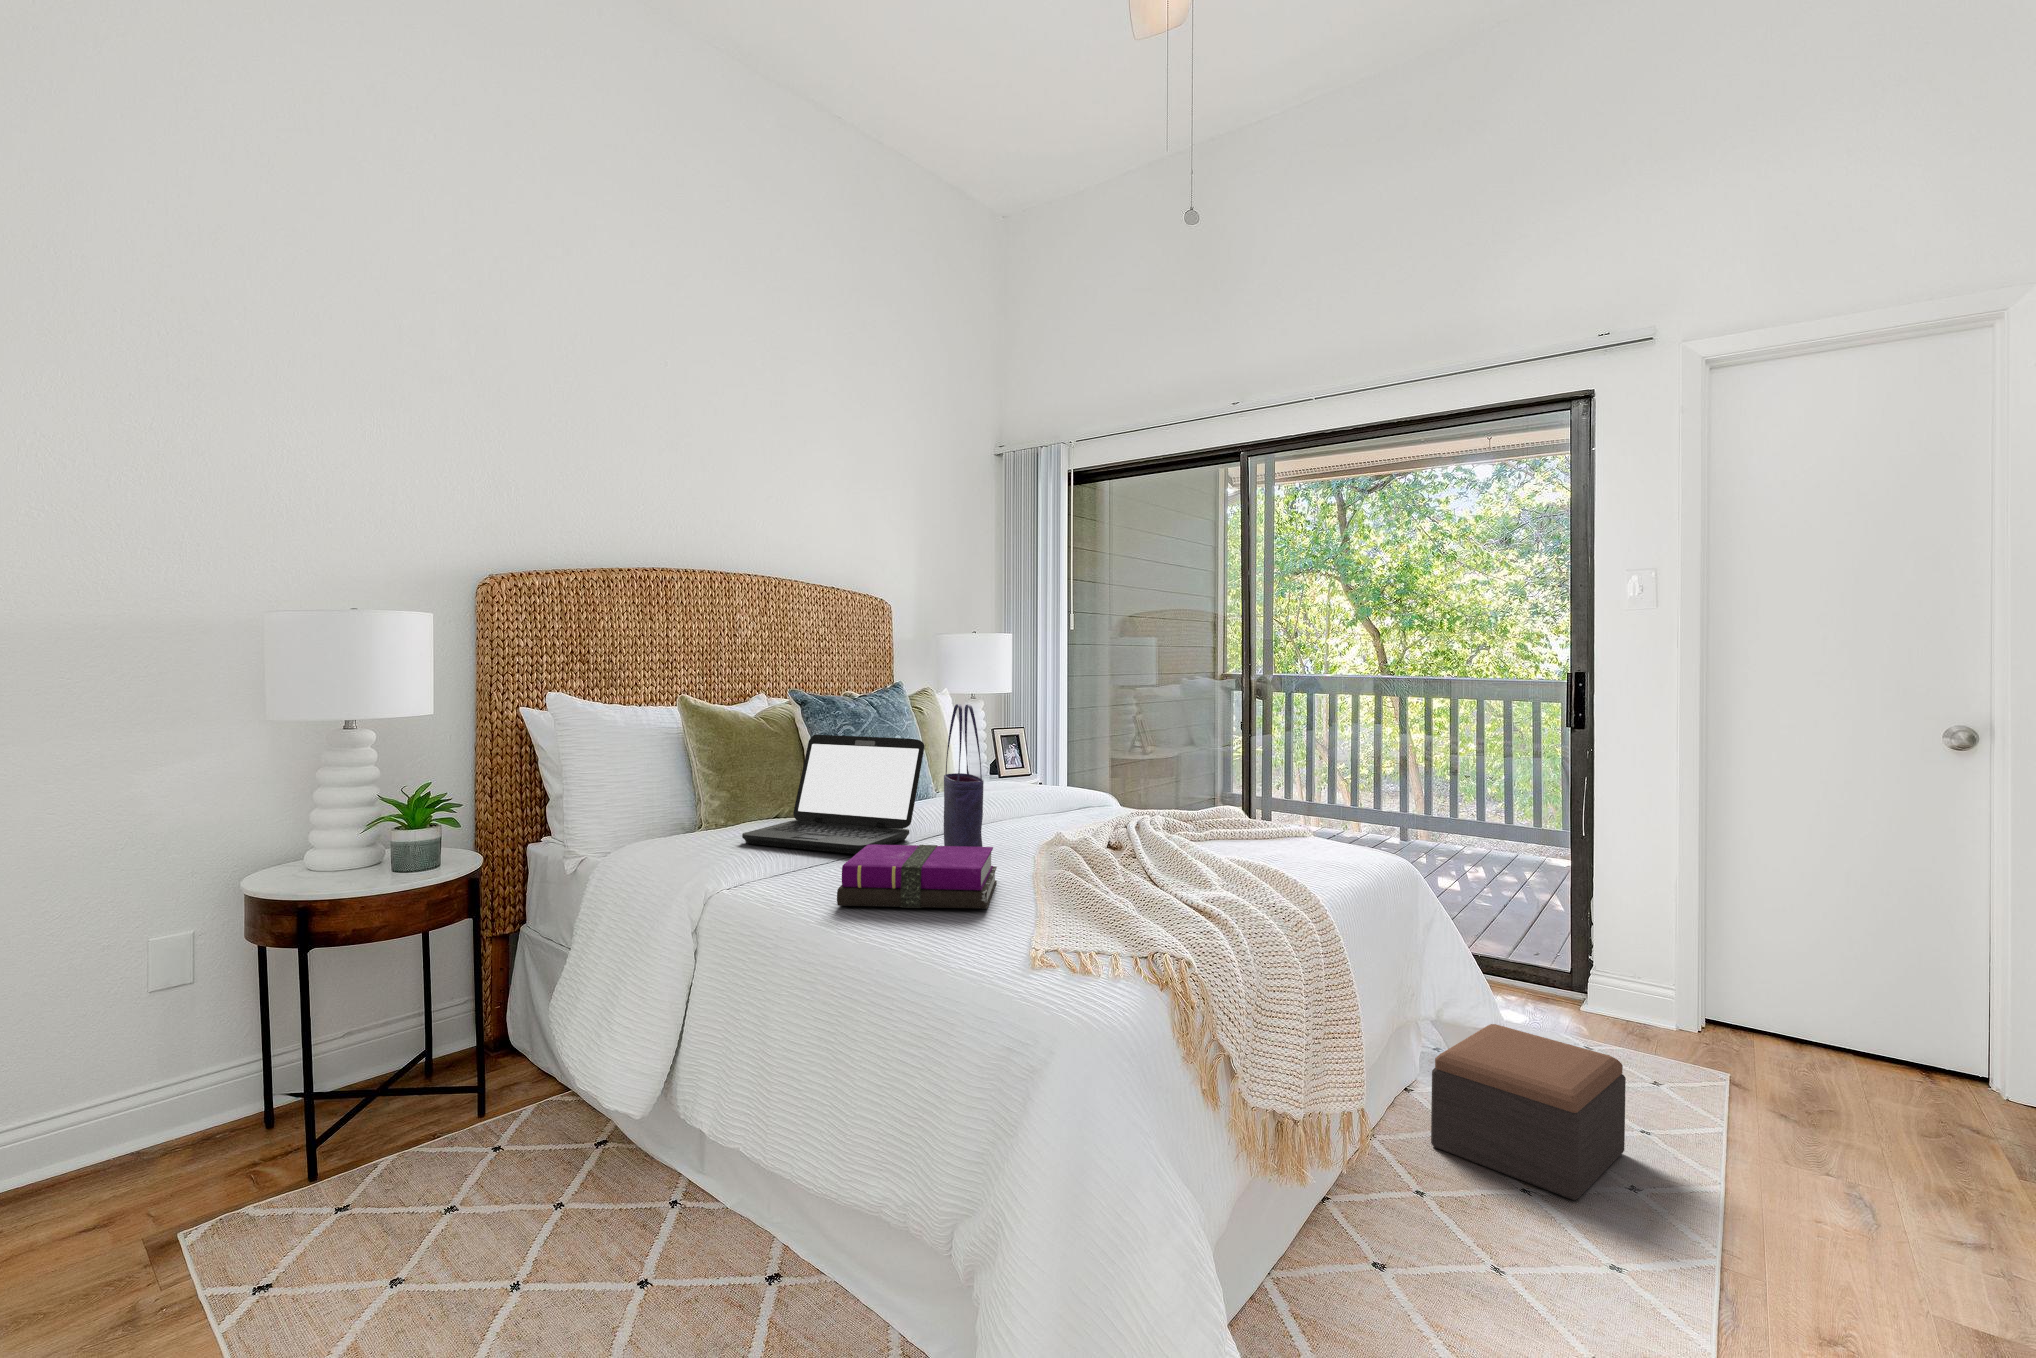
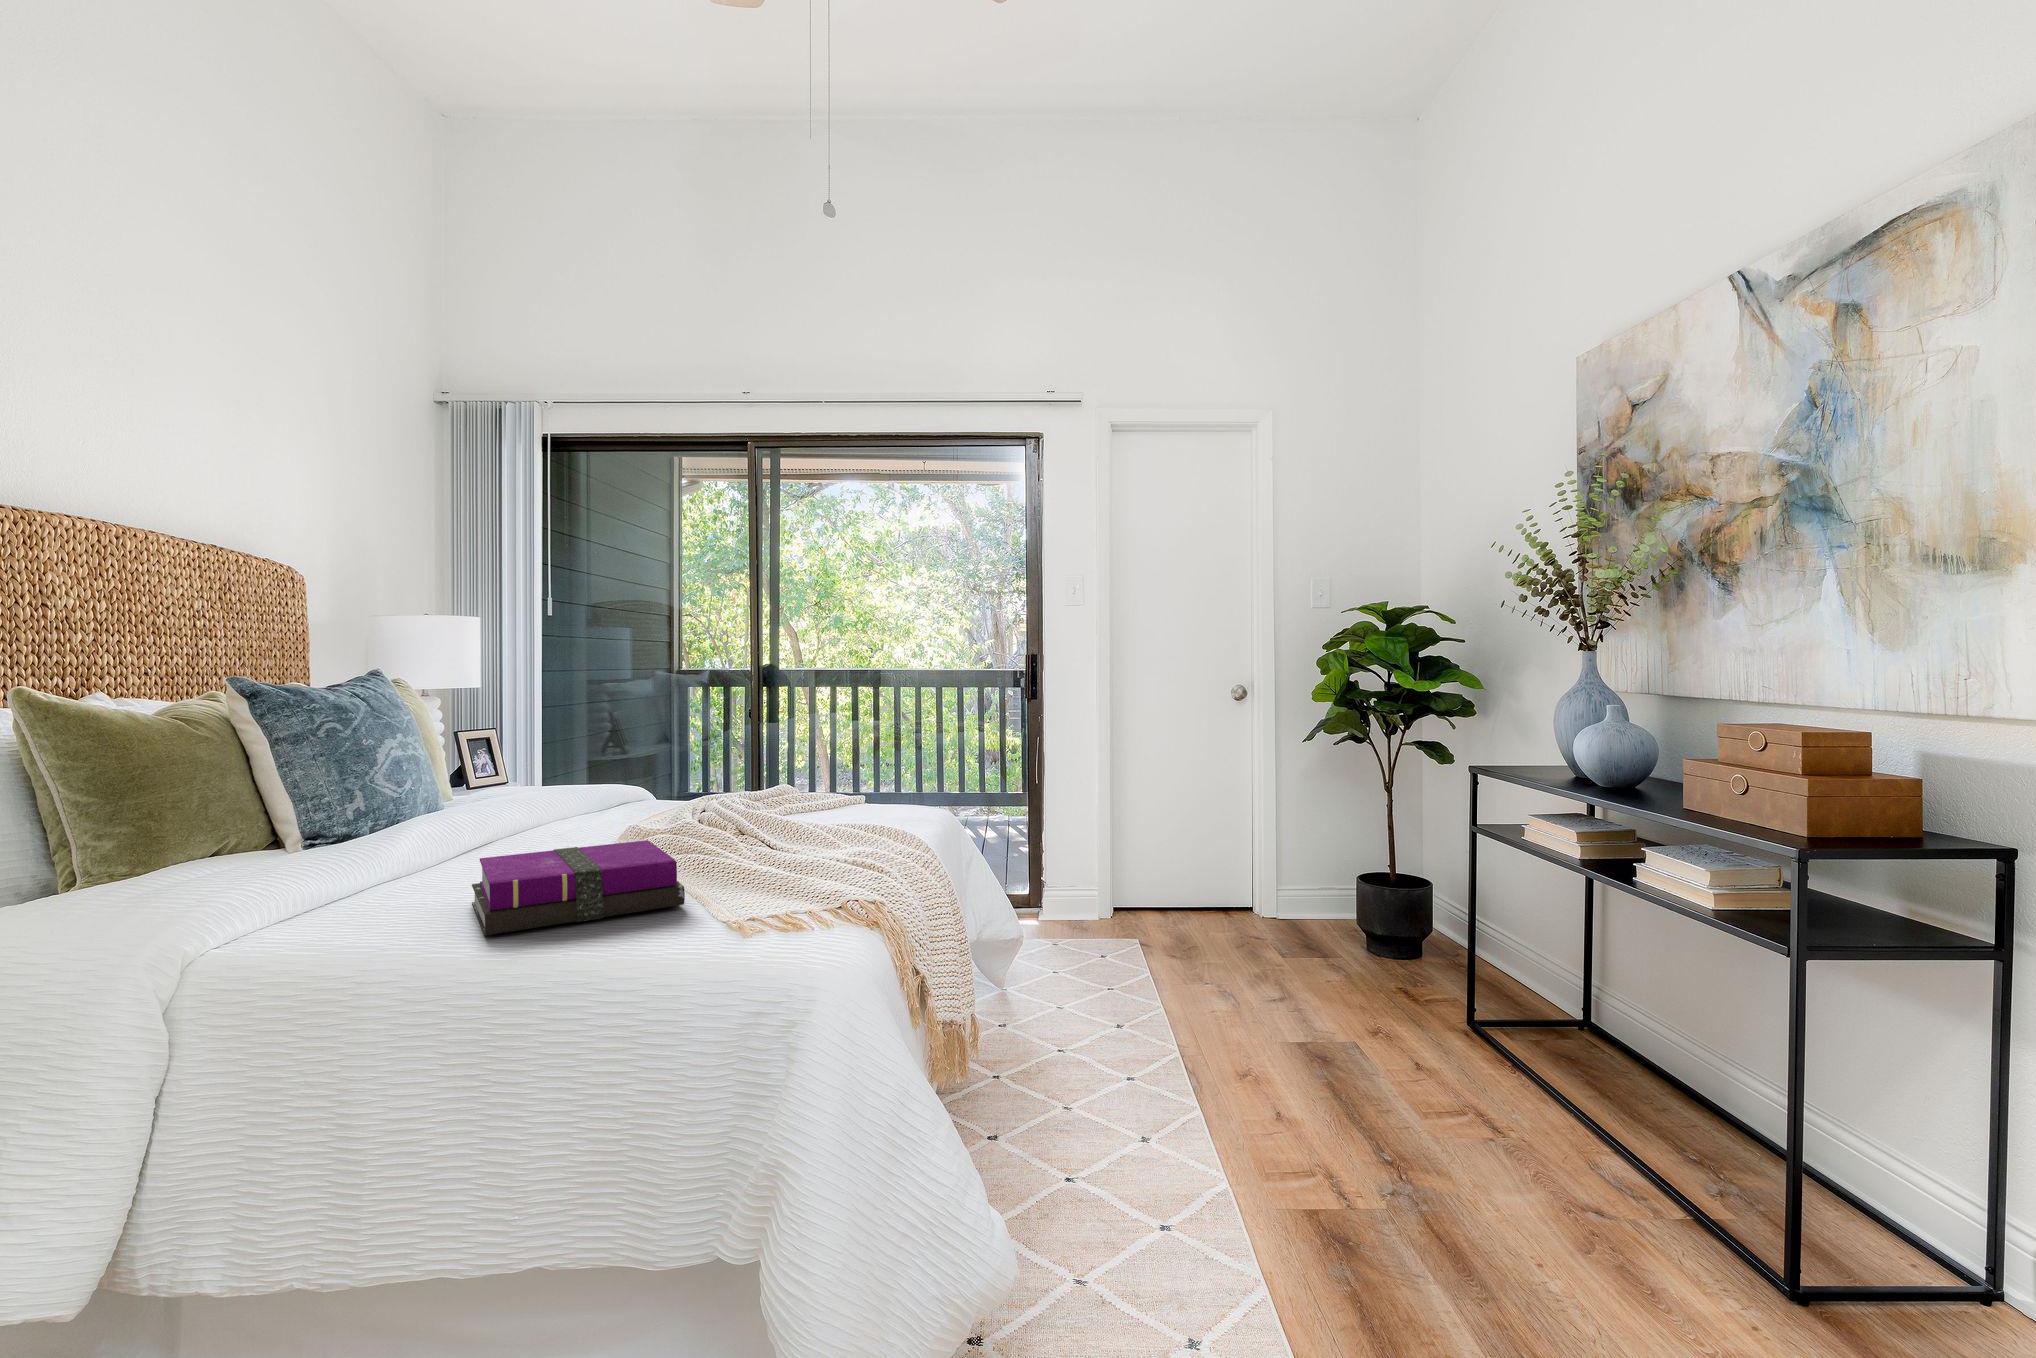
tote bag: present [944,704,984,847] -> none [537,684,603,866]
laptop: present [742,735,924,854] -> none [202,732,484,891]
footstool: present [1431,1024,1626,1200] -> none [1008,935,1123,1051]

